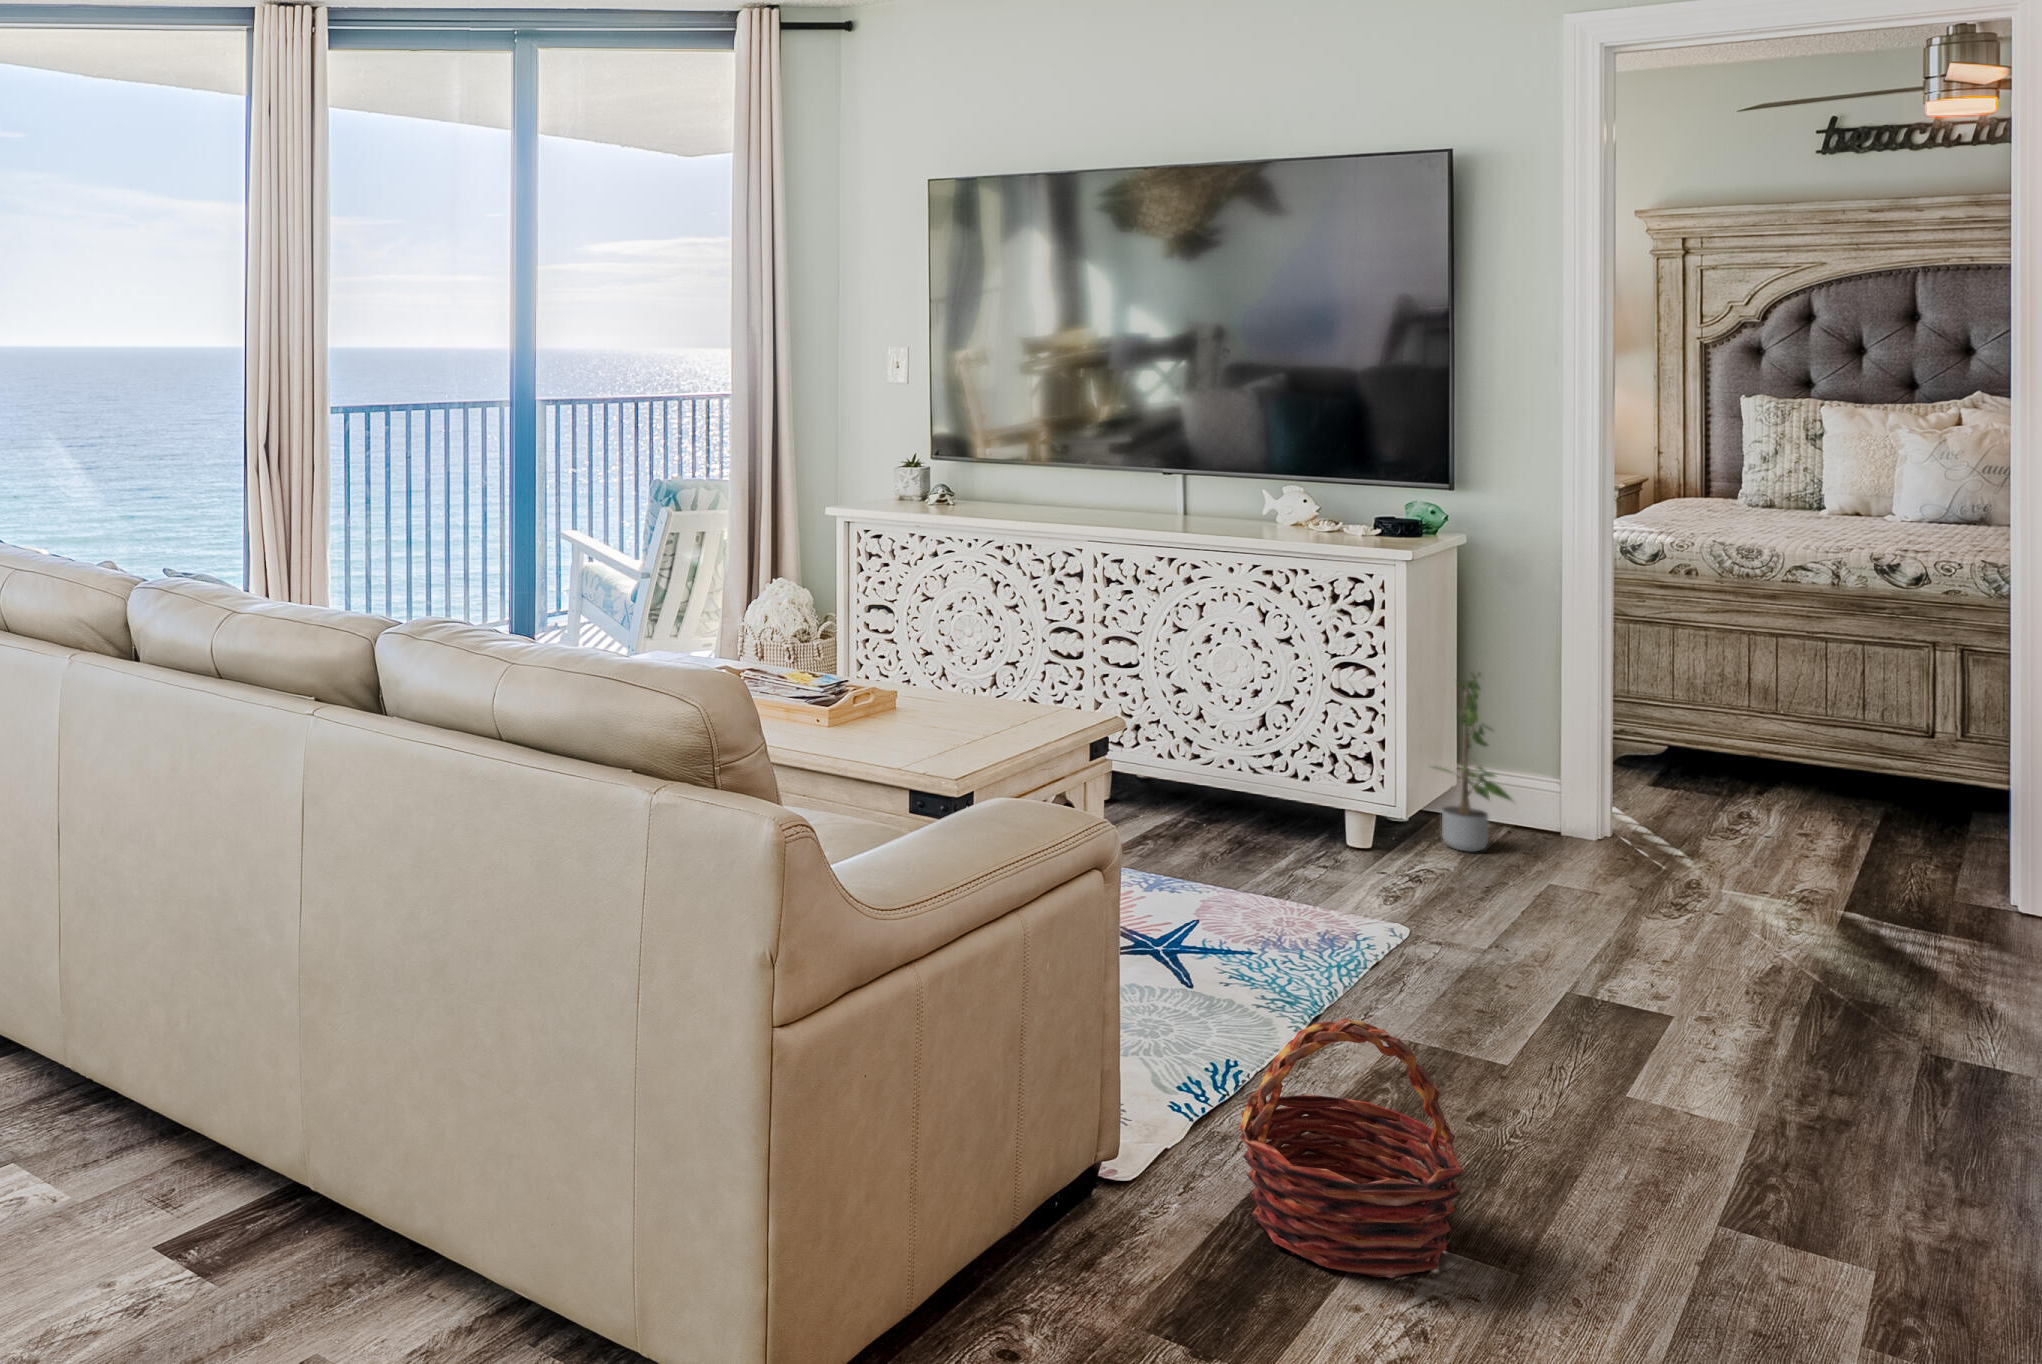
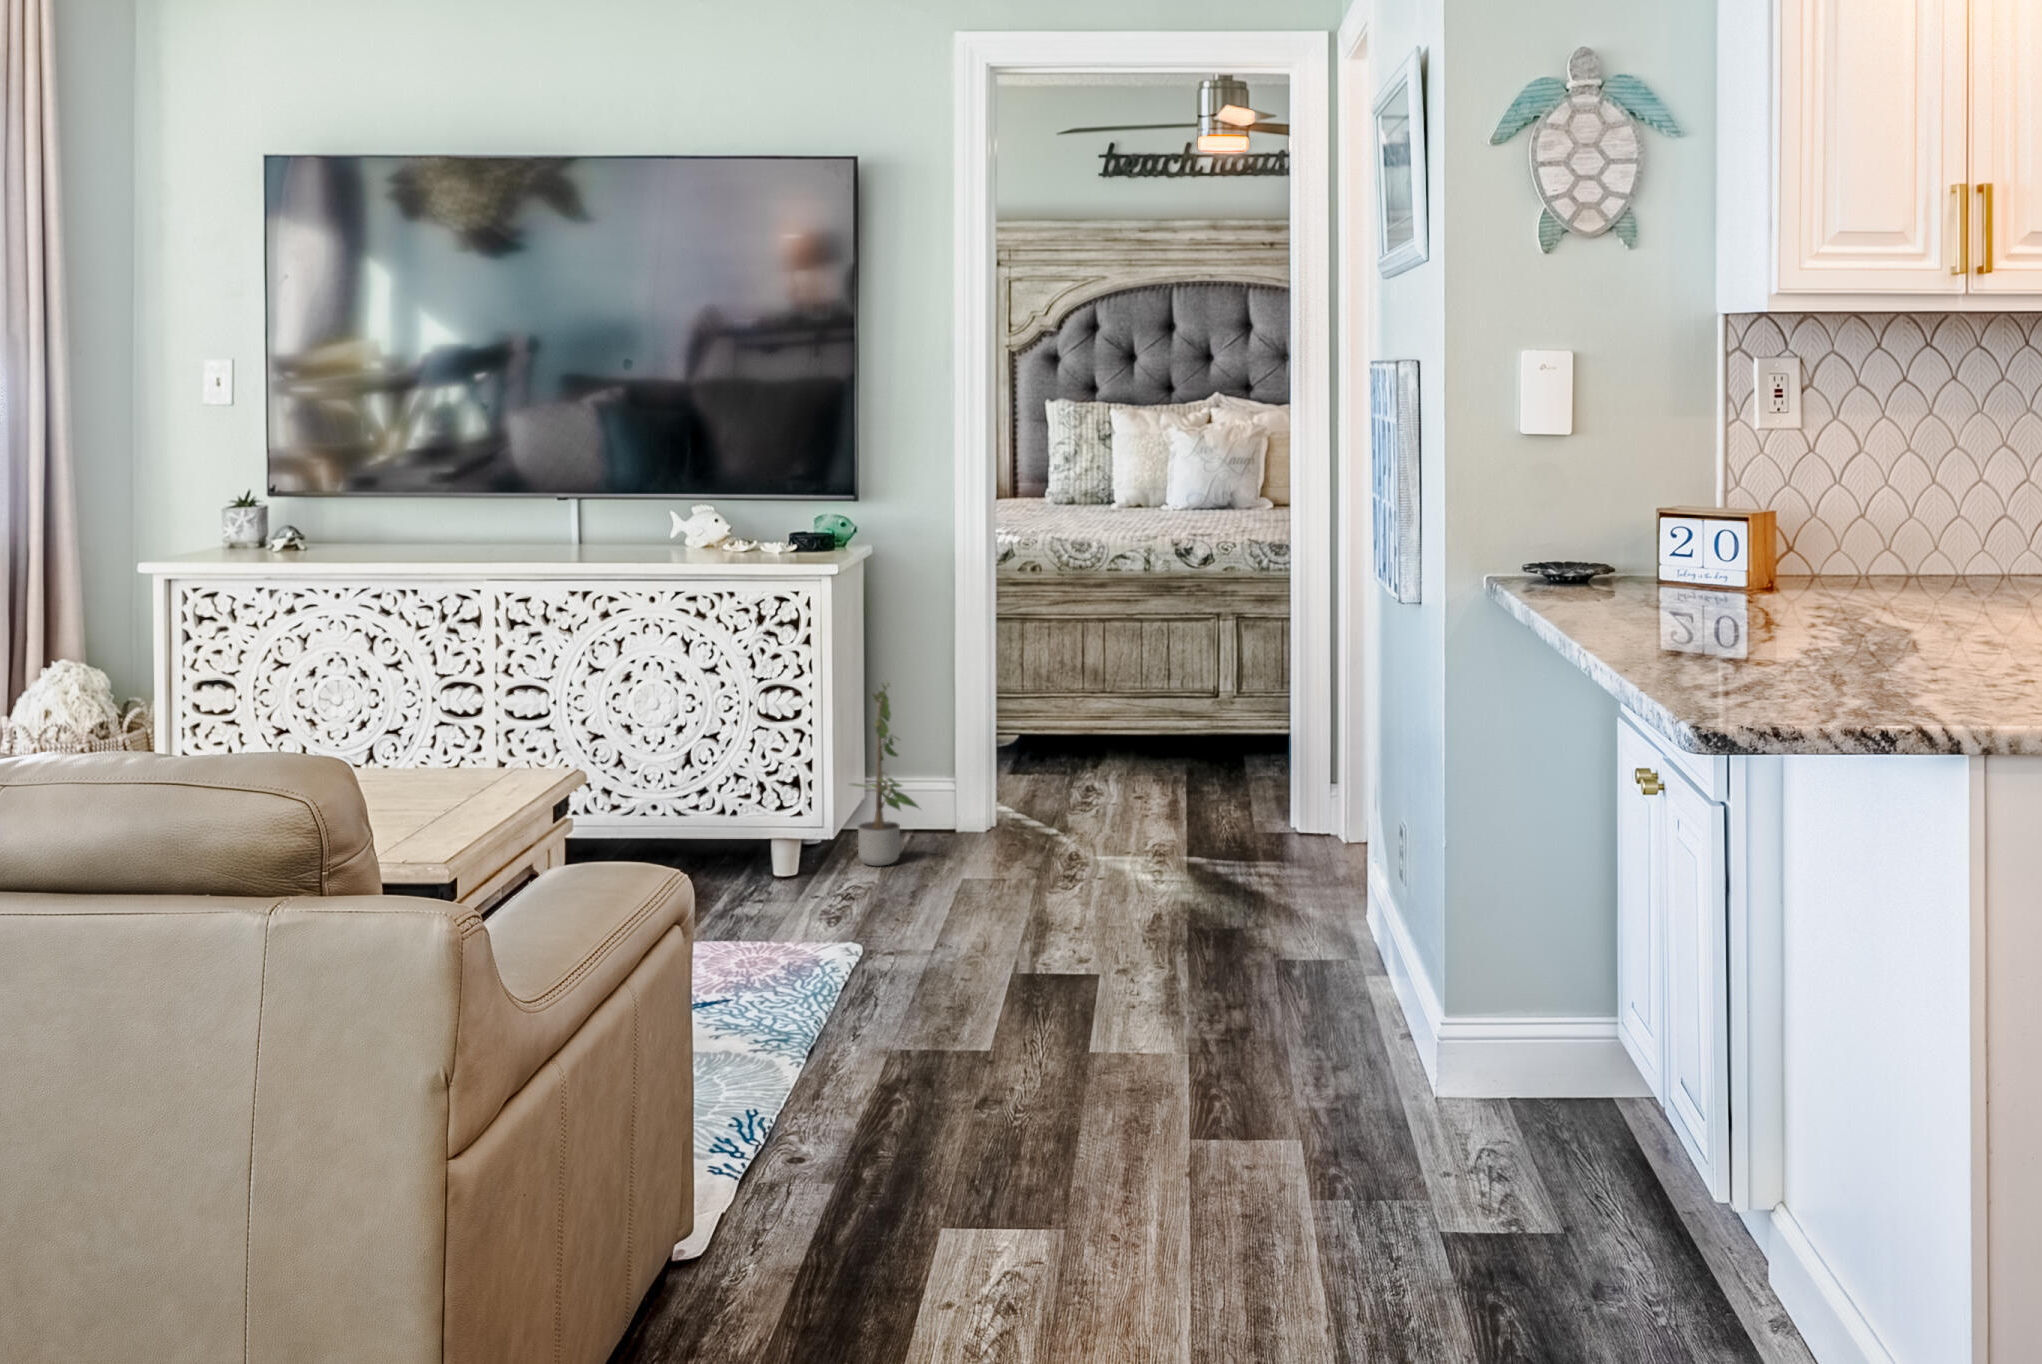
basket: present [1239,1019,1463,1279] -> none [816,1024,1021,1271]

